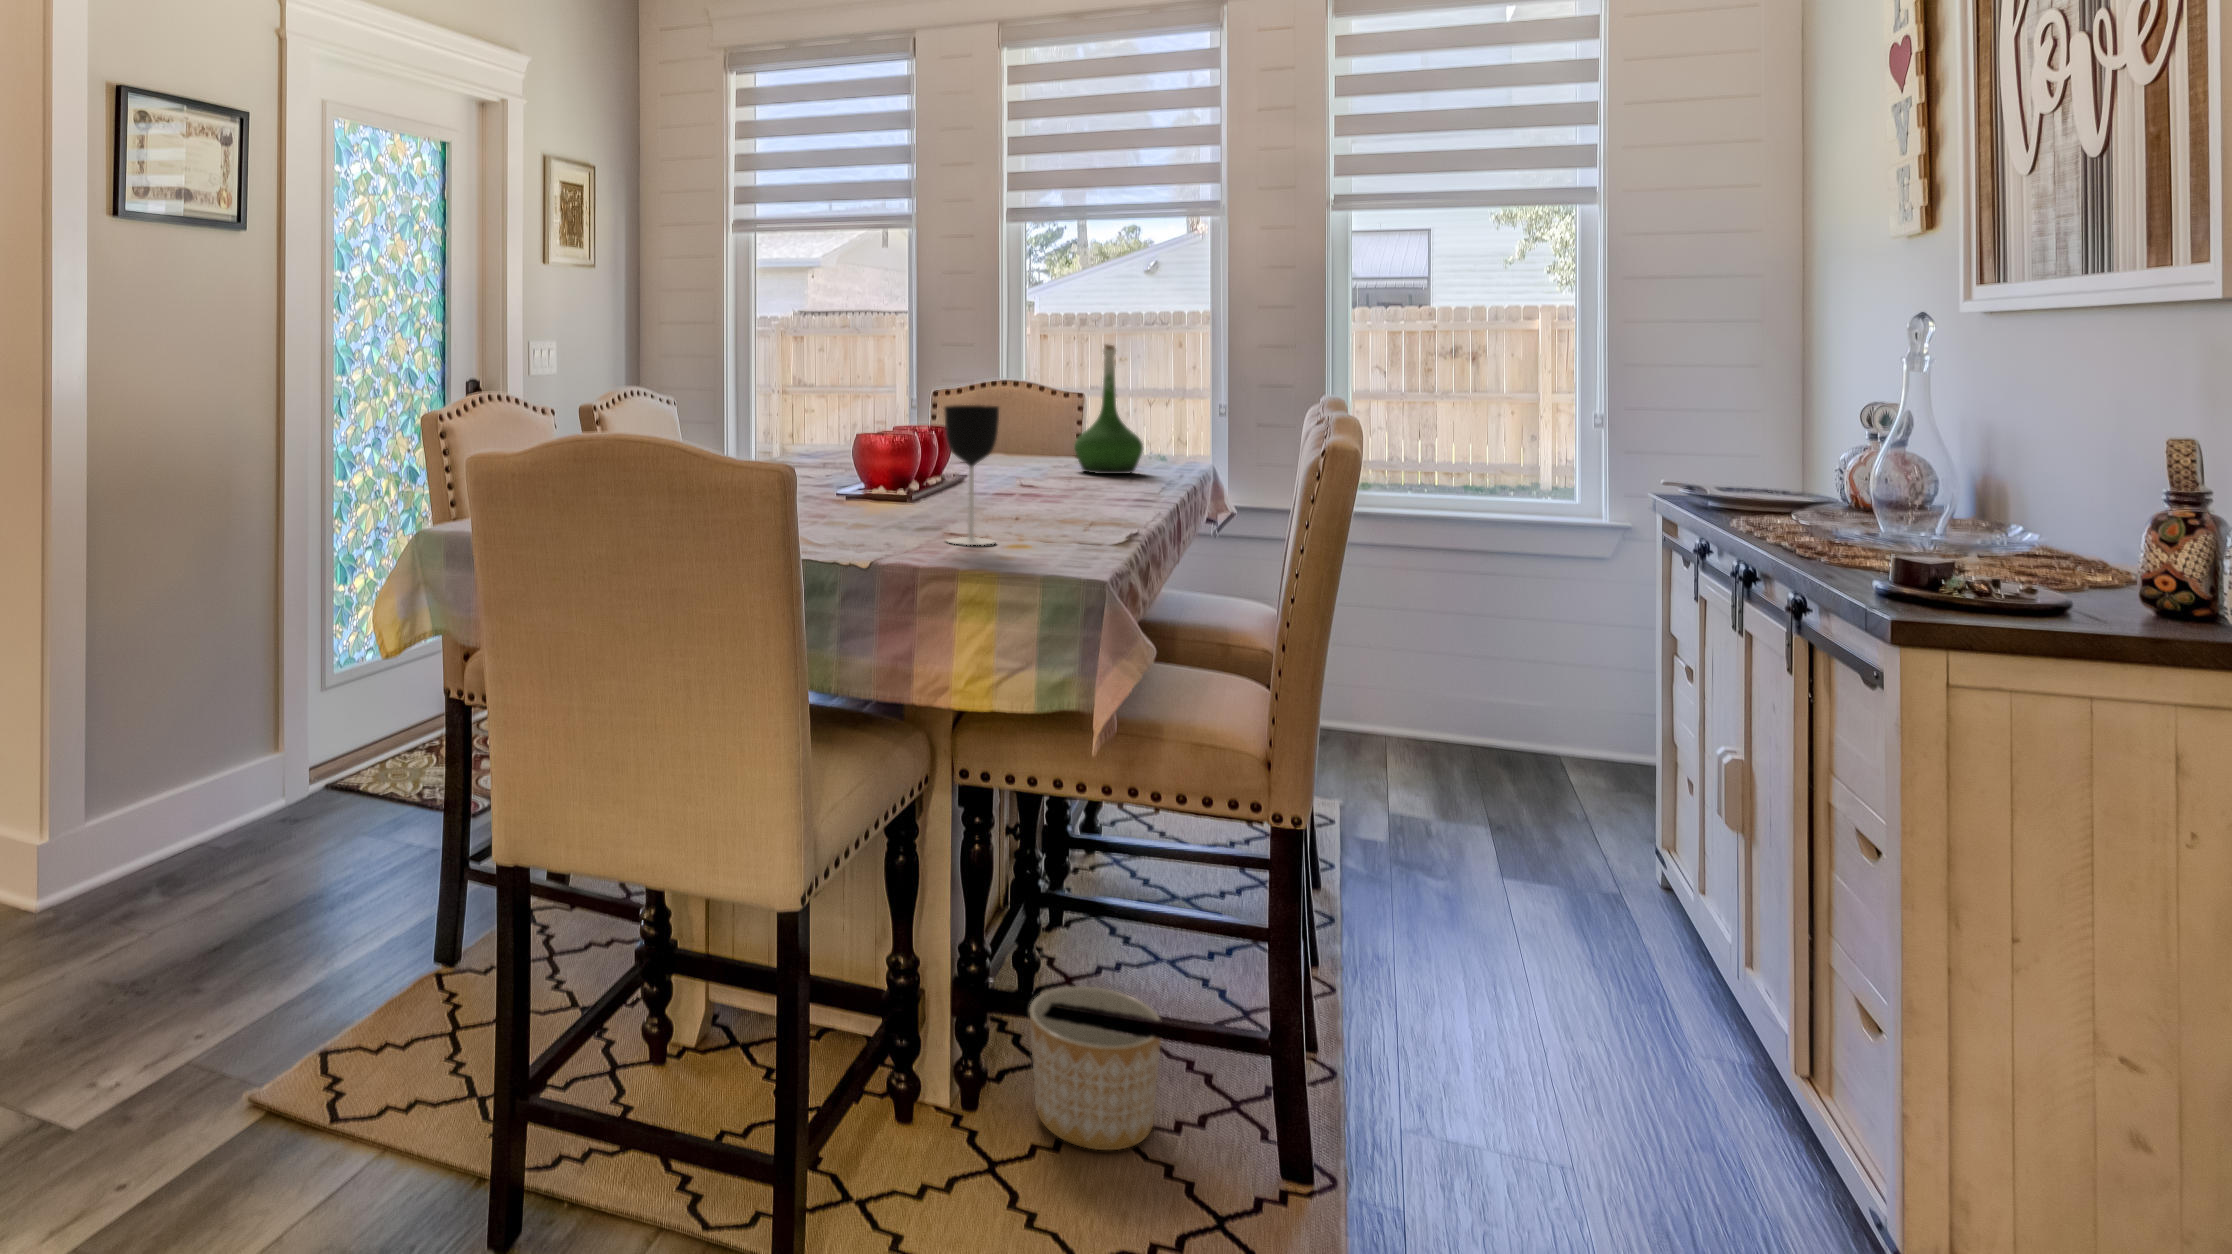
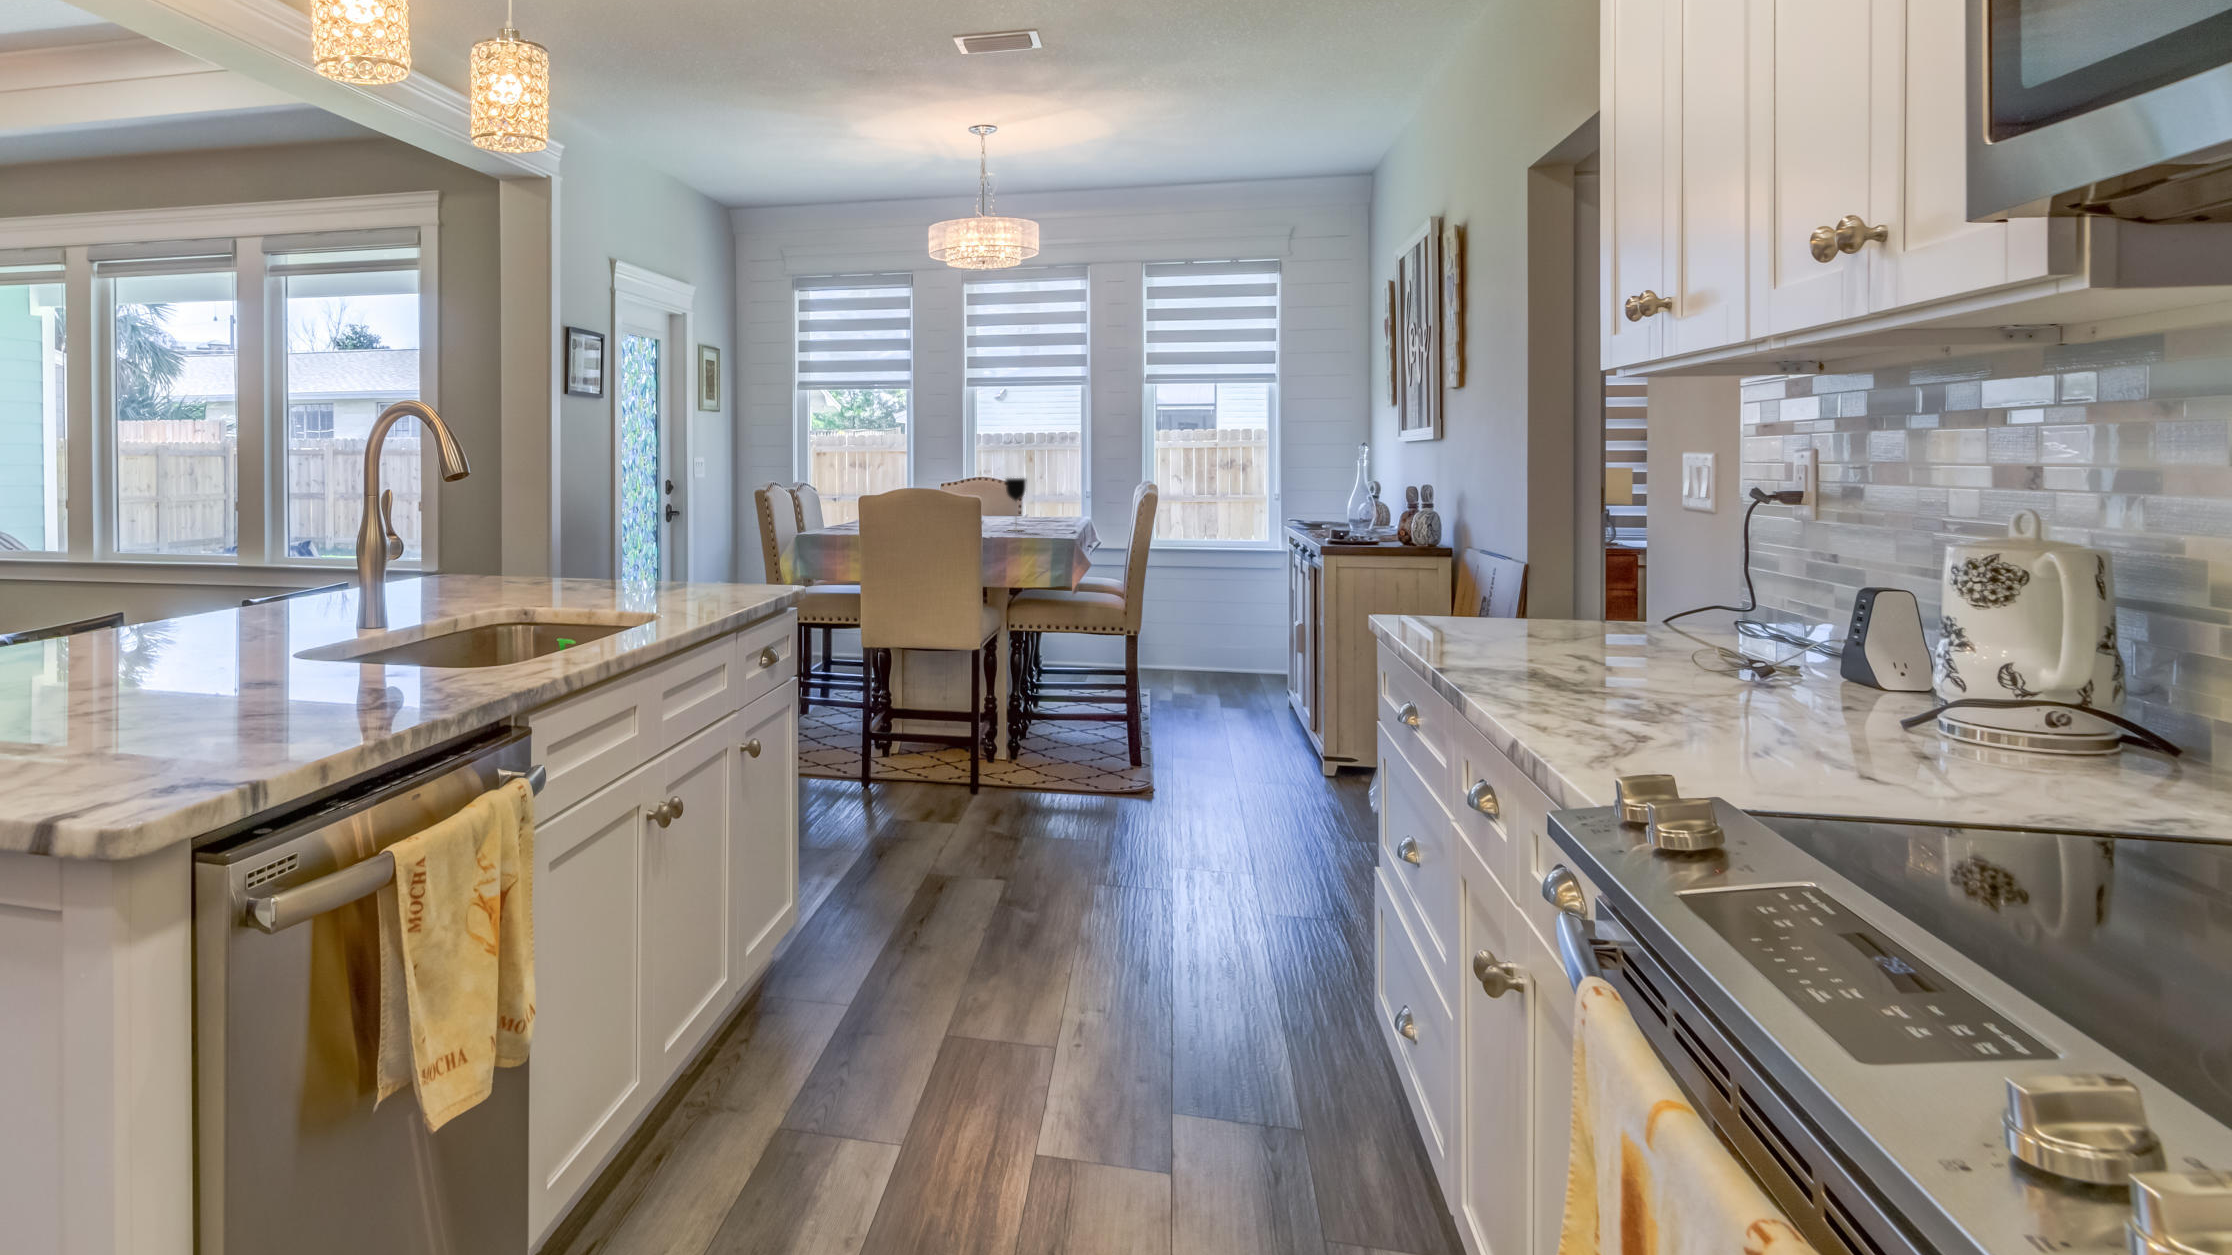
vase: present [1074,344,1143,474] -> none [1027,455,1060,518]
planter: present [1030,986,1161,1150] -> none [1038,710,1088,760]

